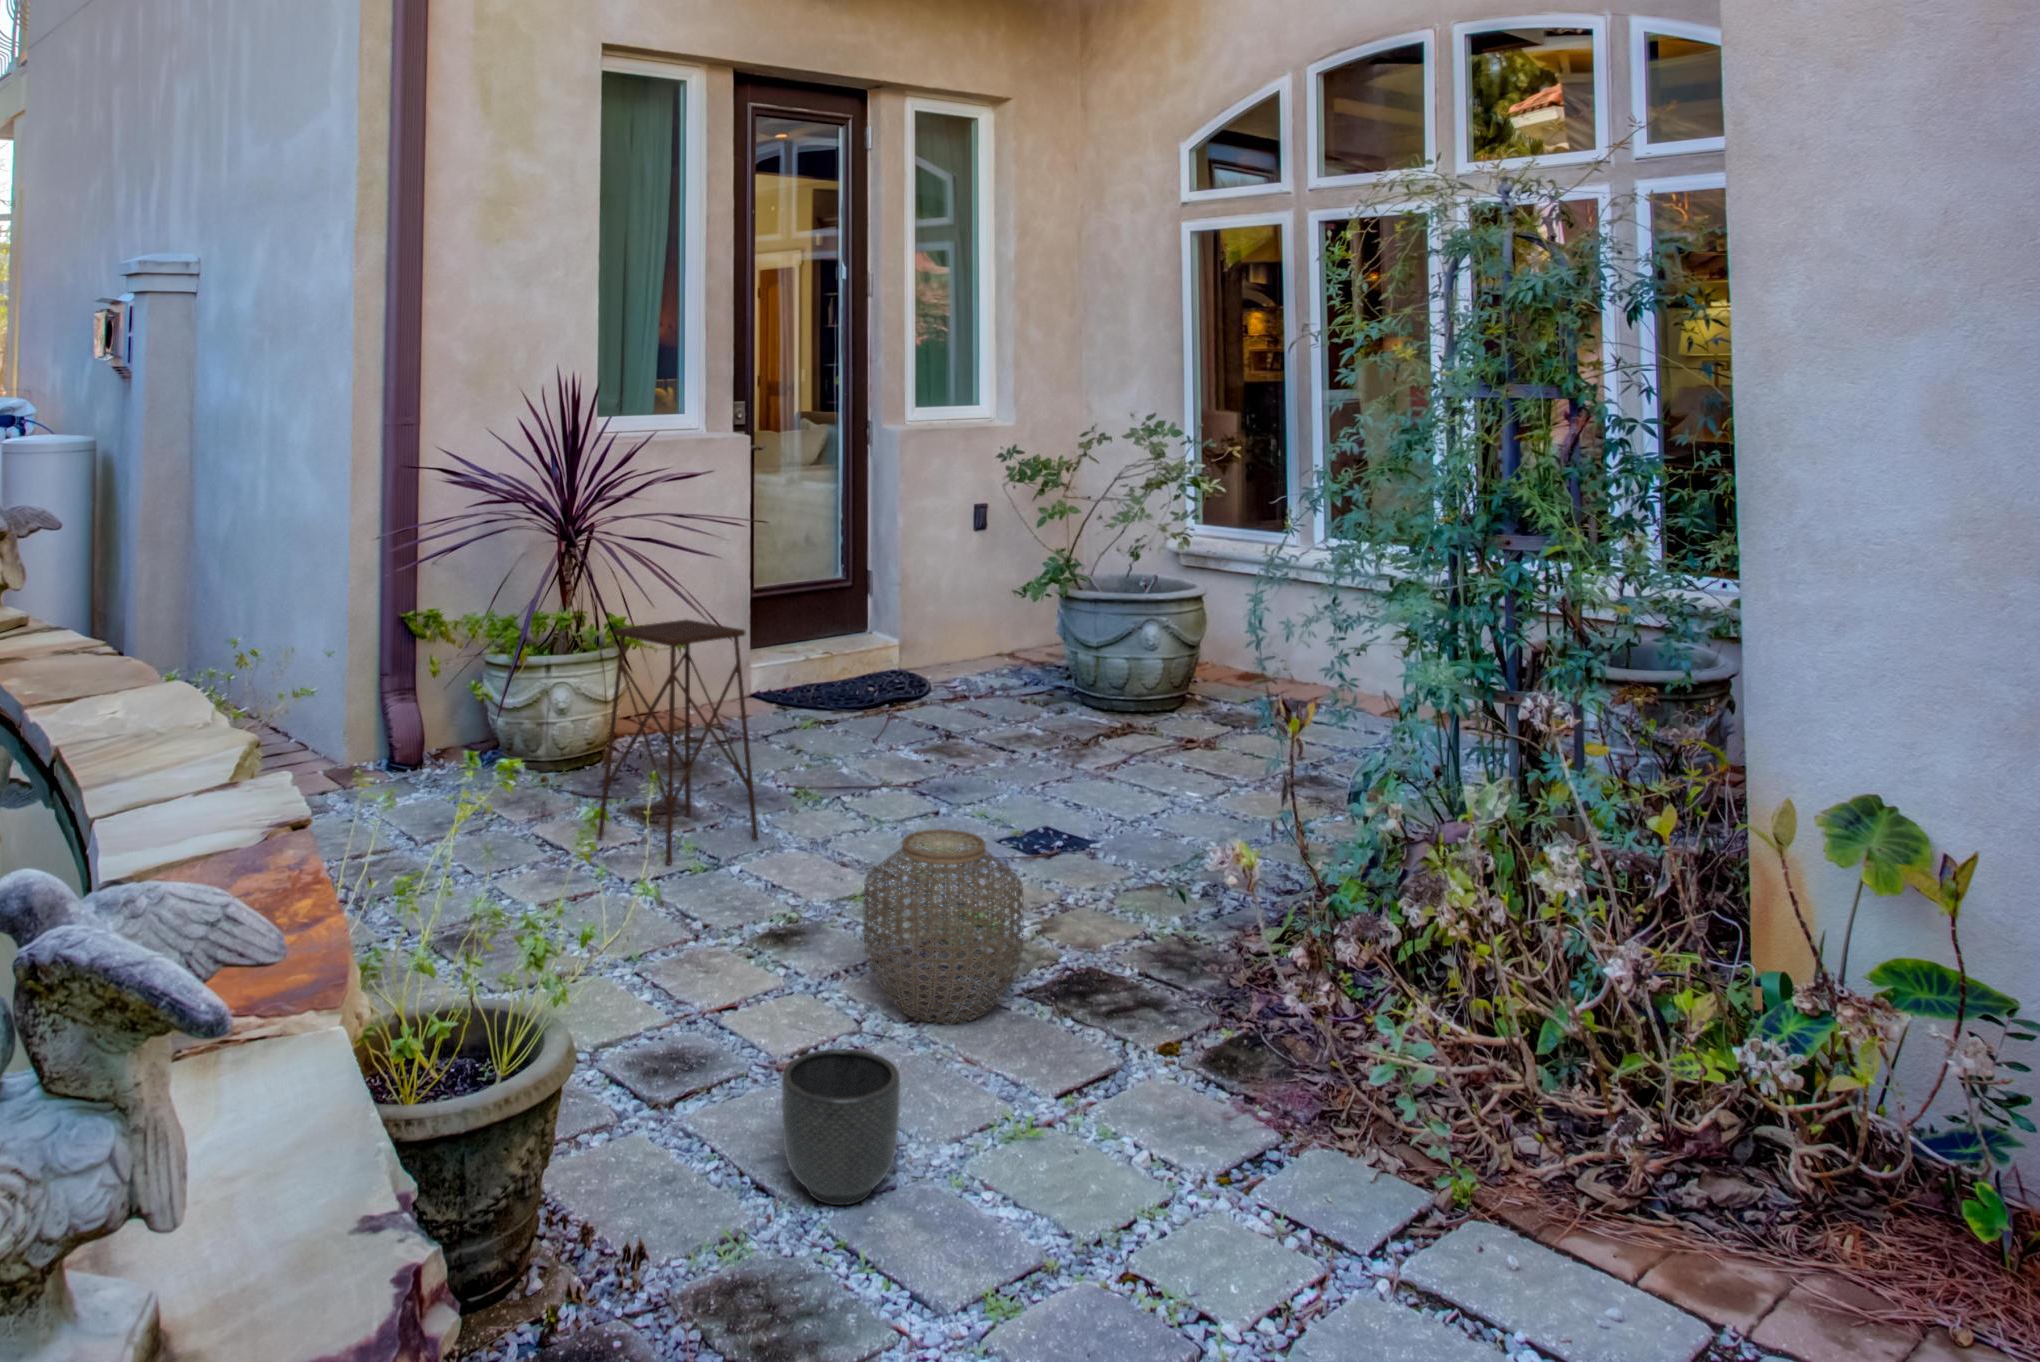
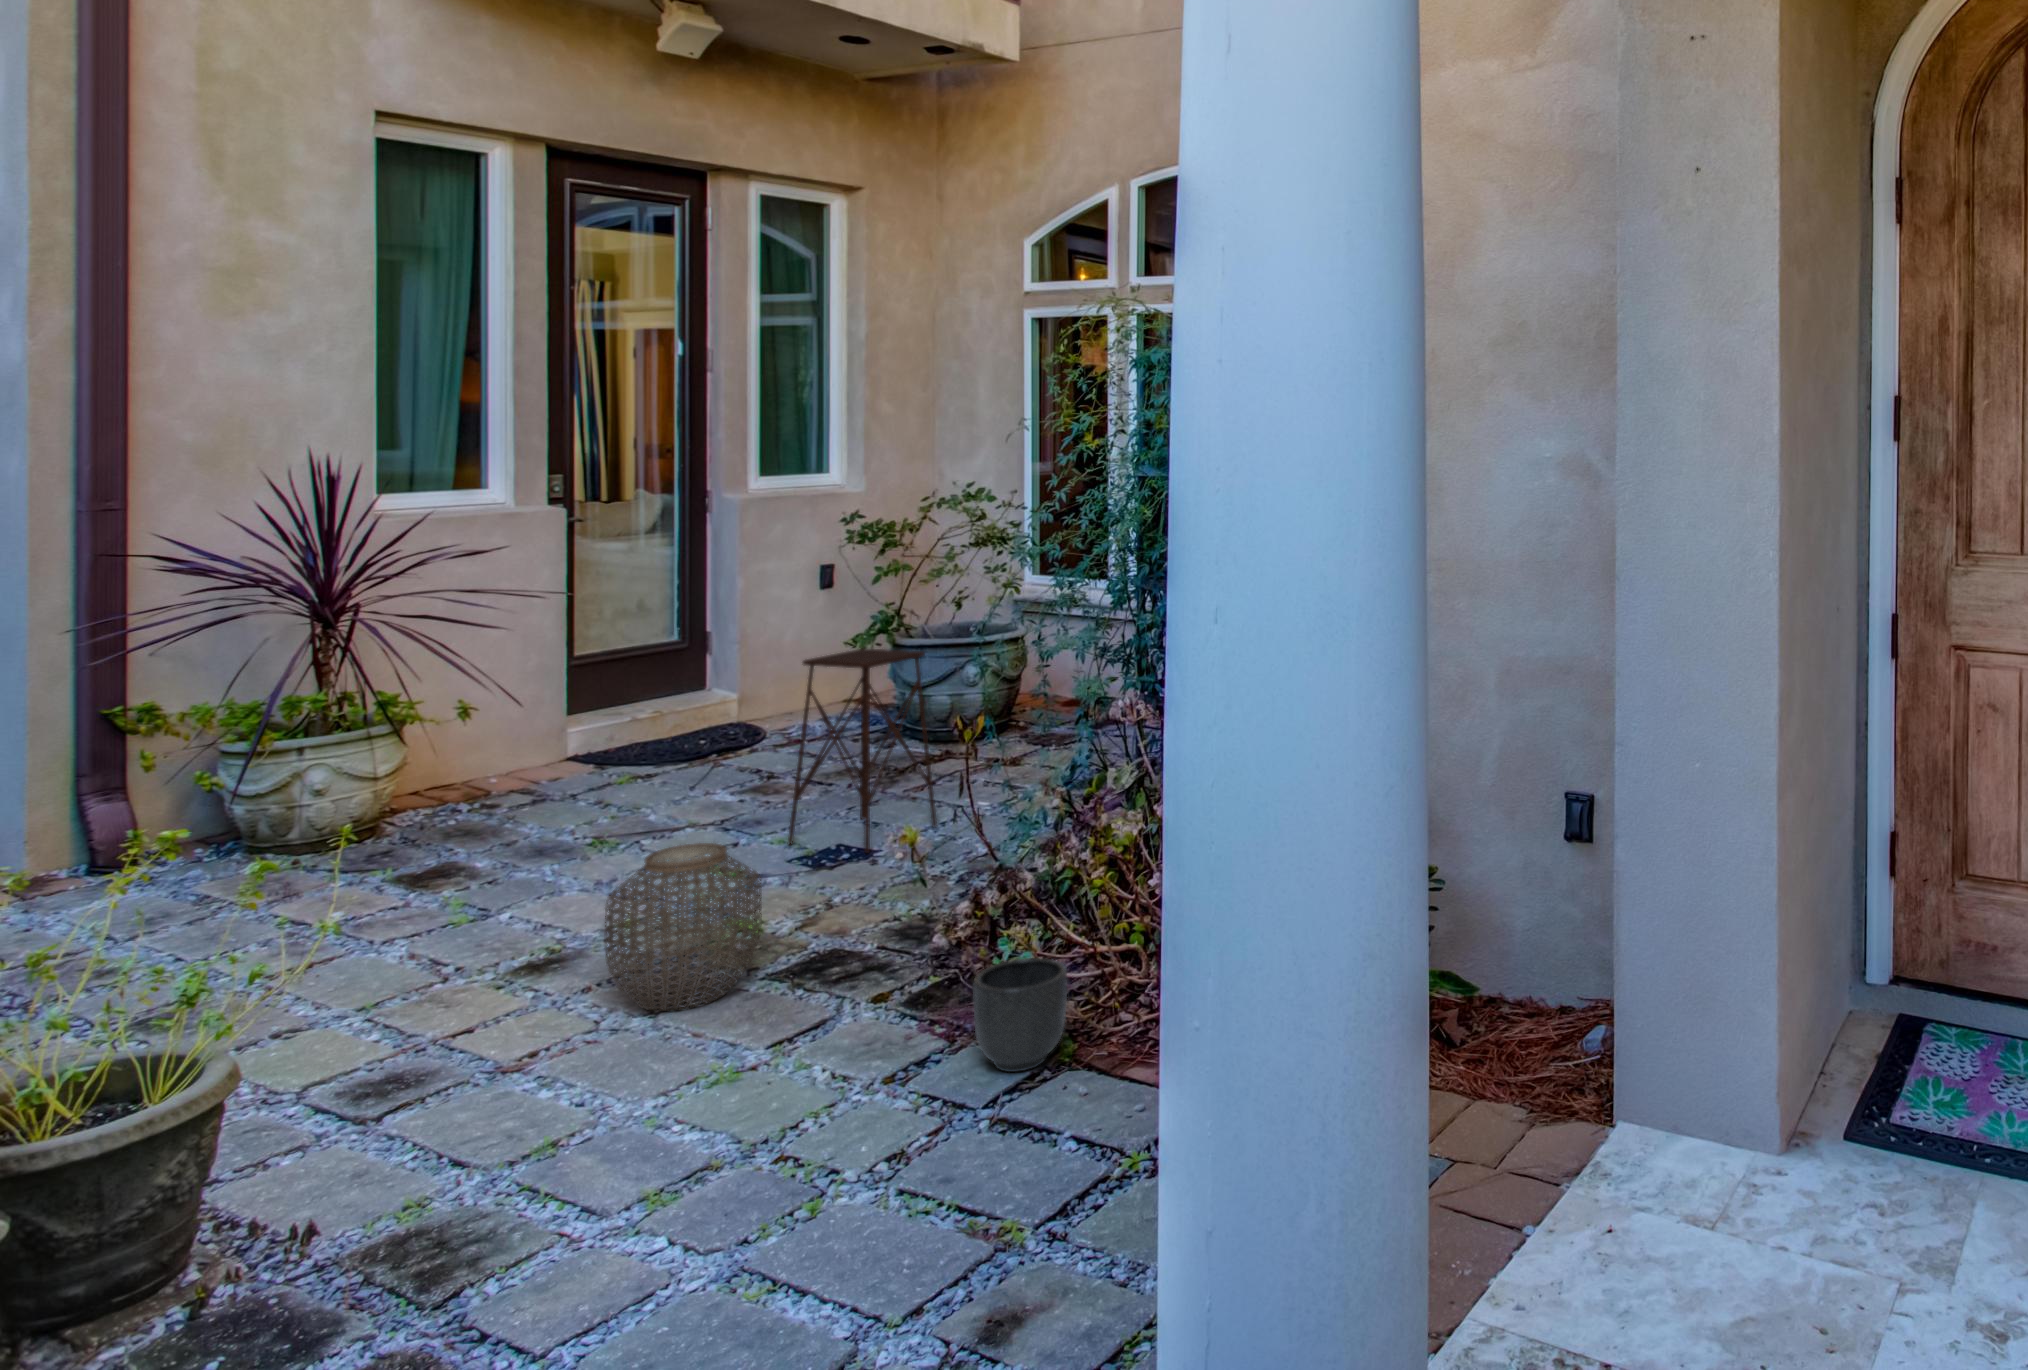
side table: present [597,620,758,864] -> present [788,649,937,853]
planter: present [782,1049,900,1205] -> present [973,958,1067,1072]

